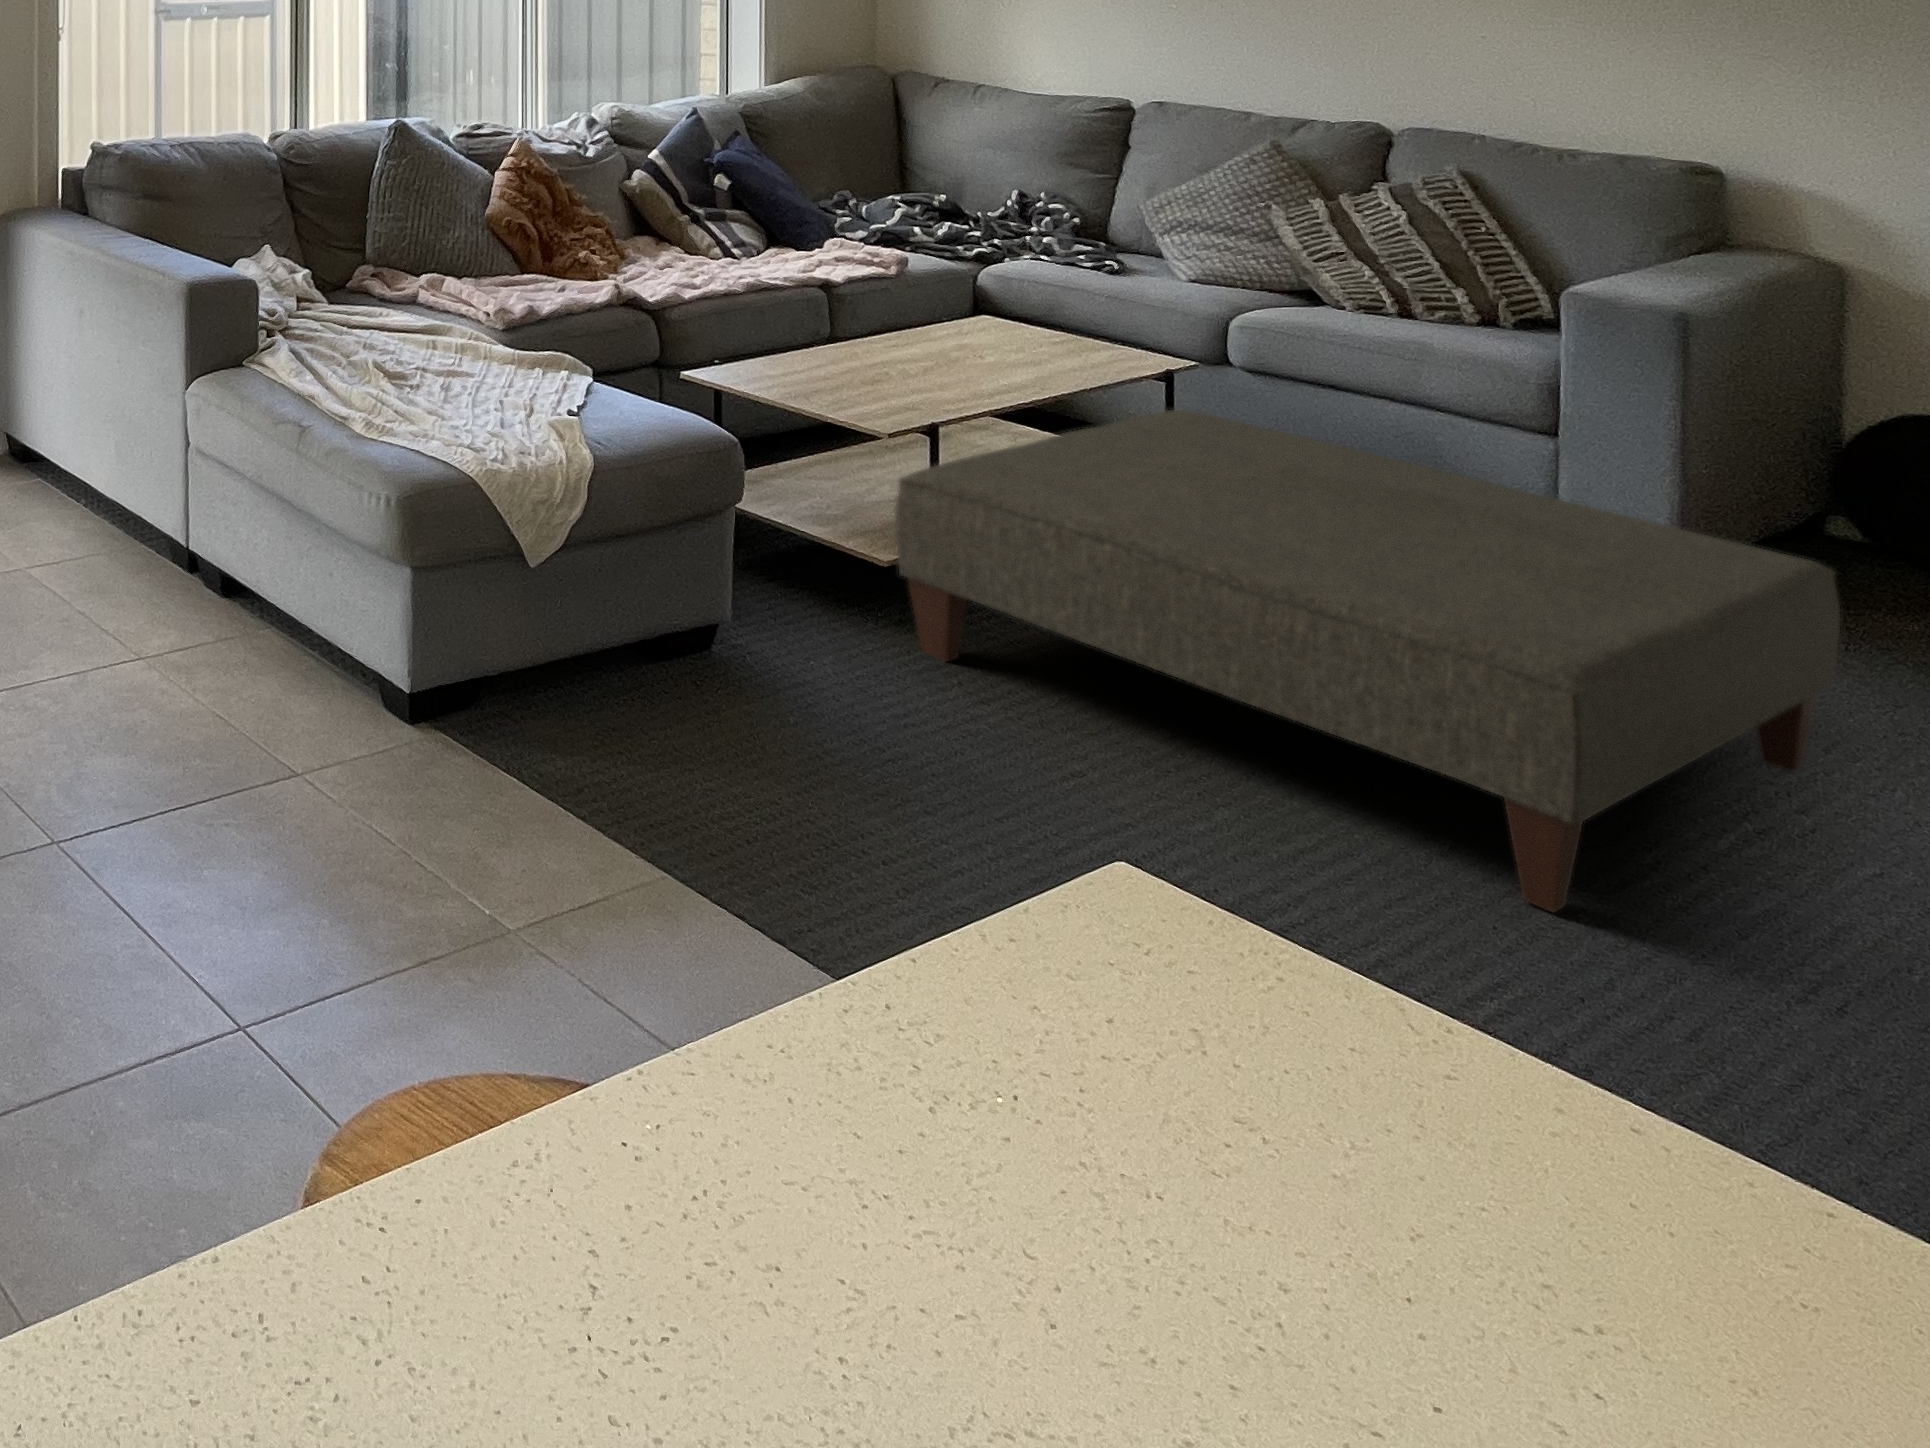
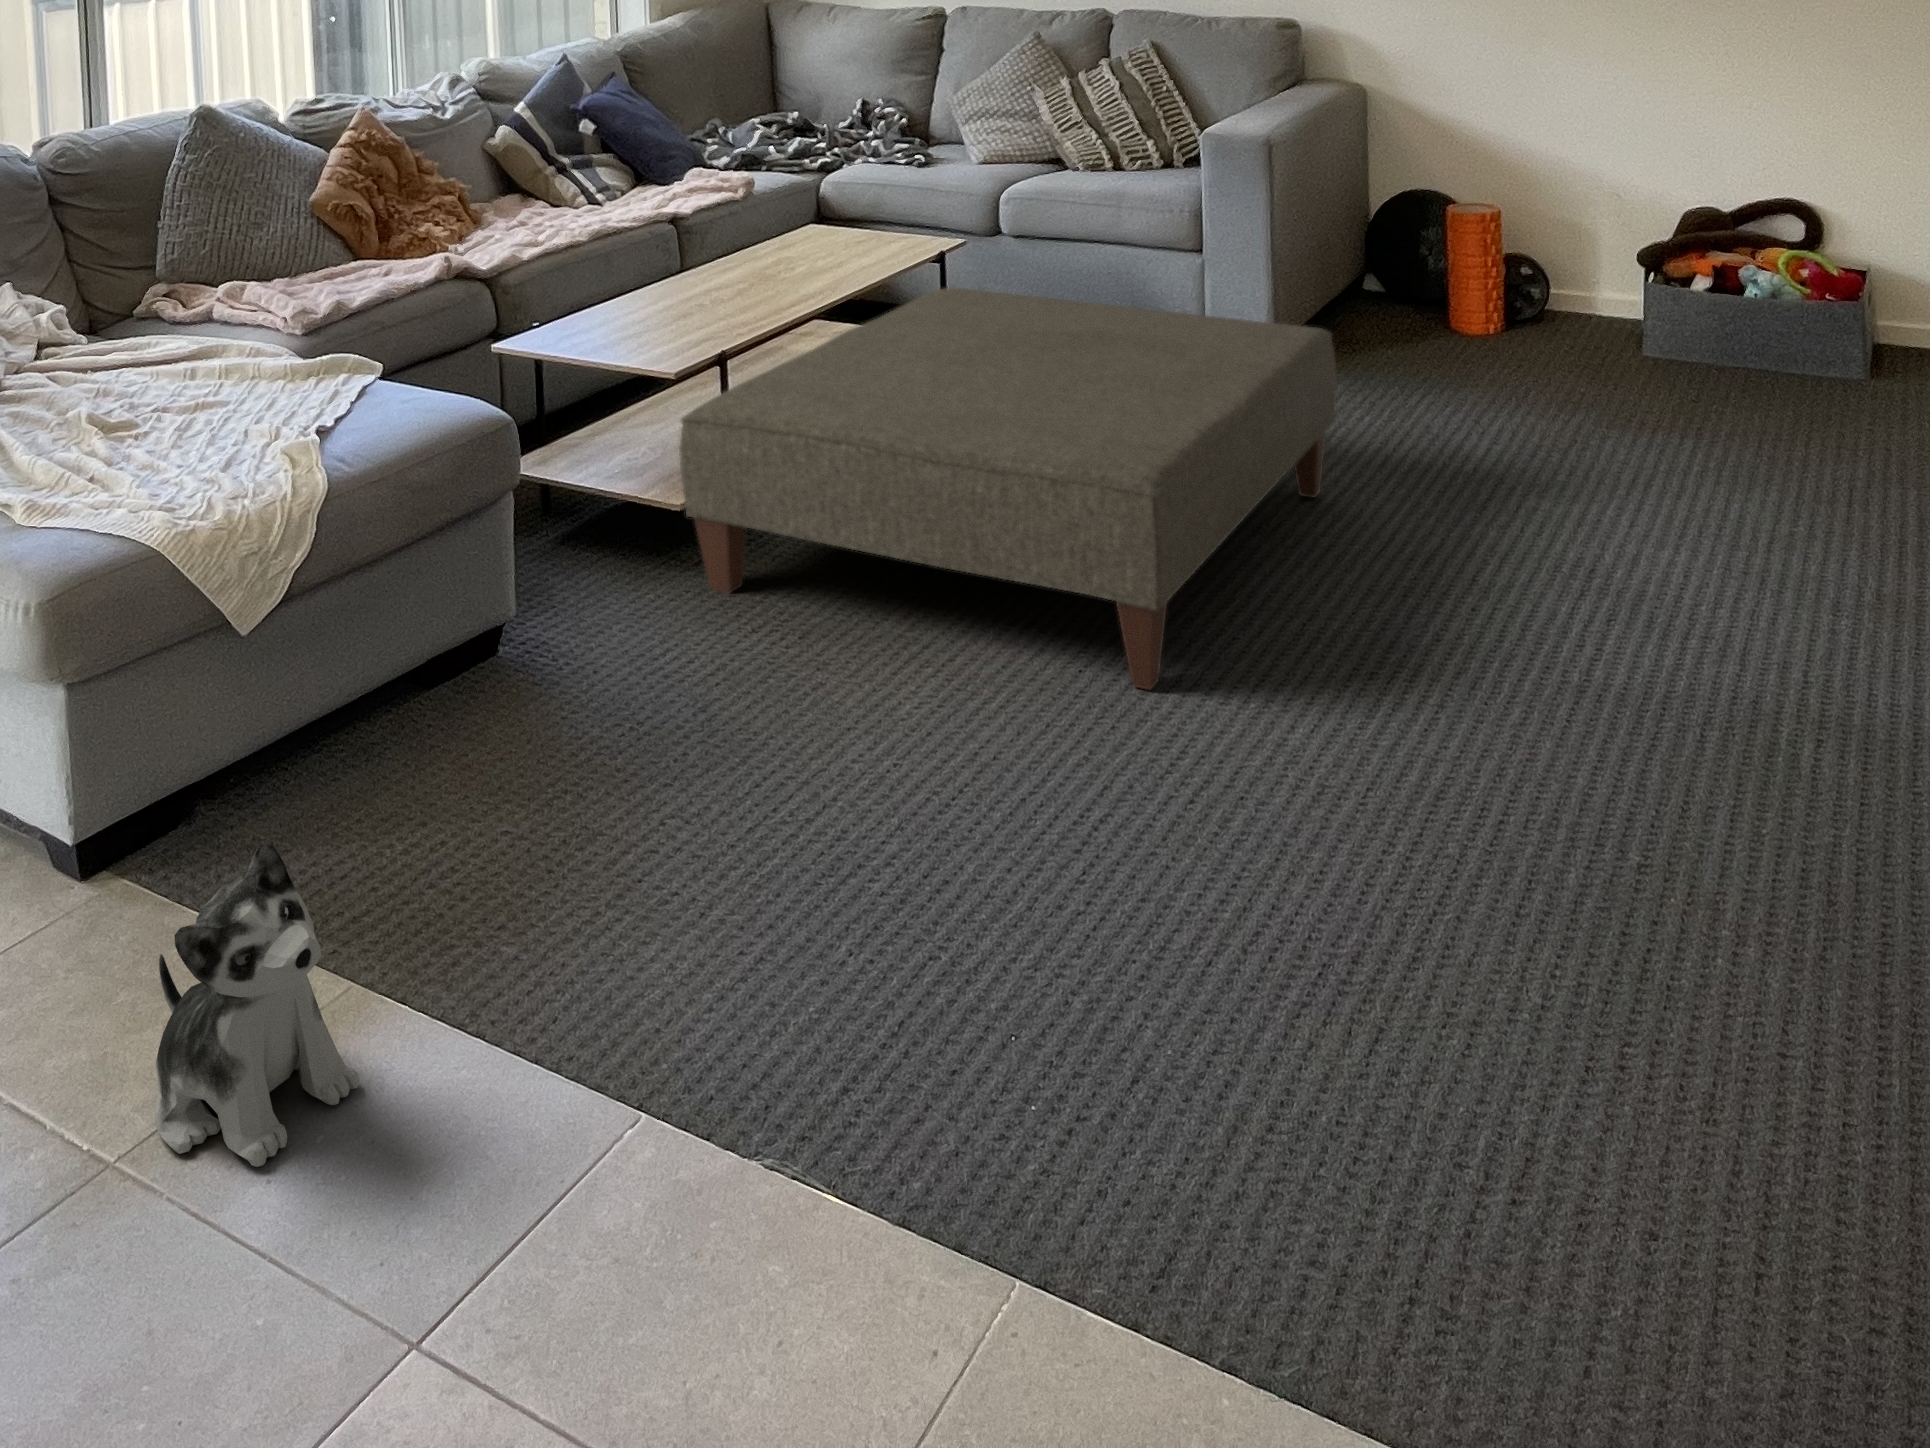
plush toy: none [528,726,706,980] -> present [155,840,359,1167]

